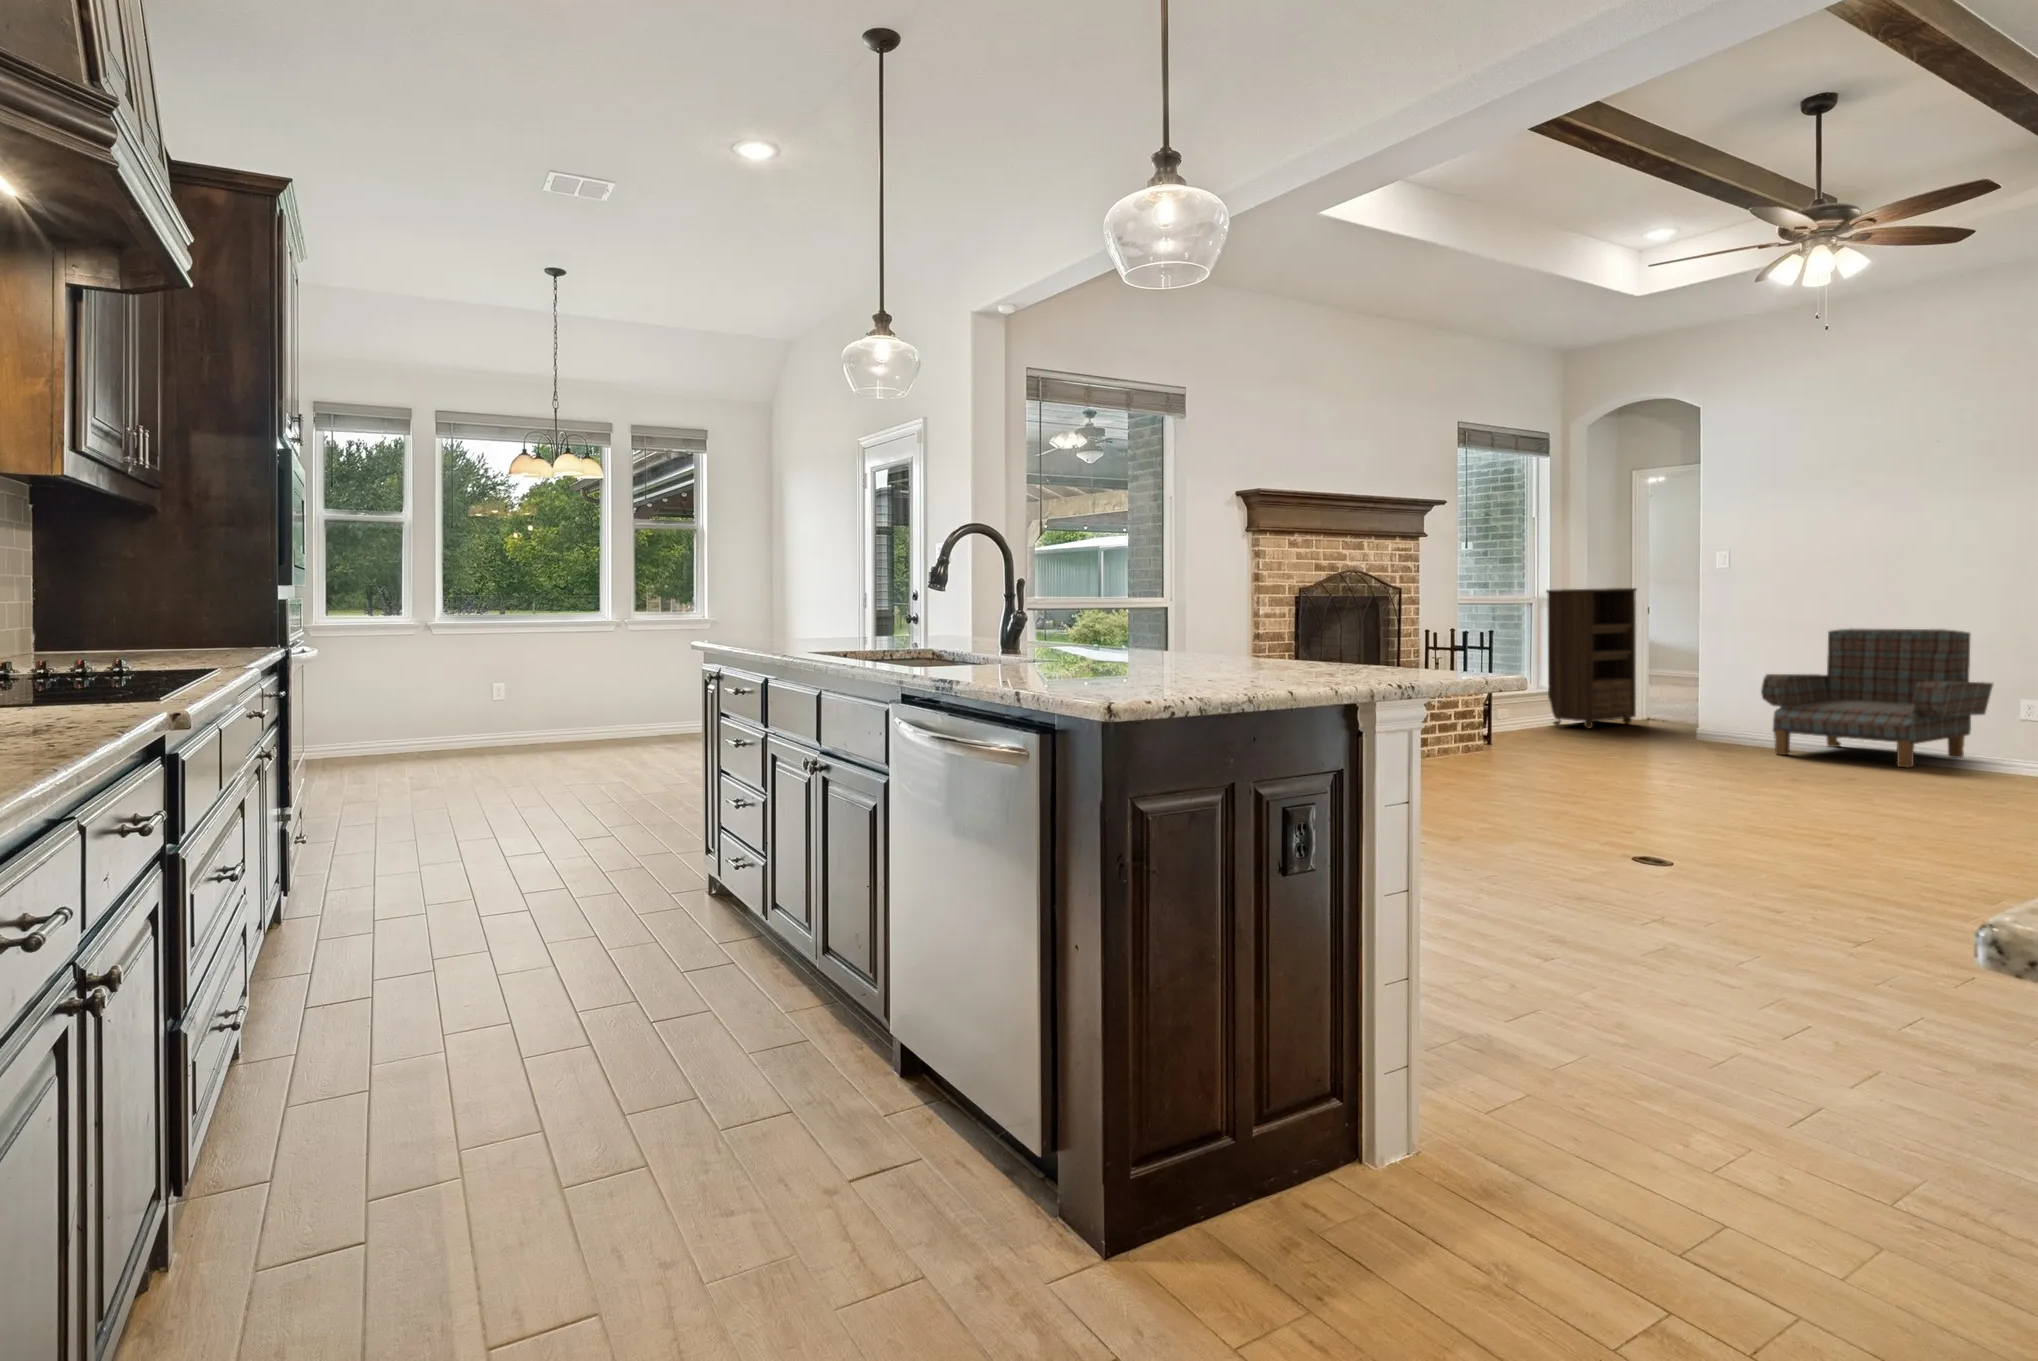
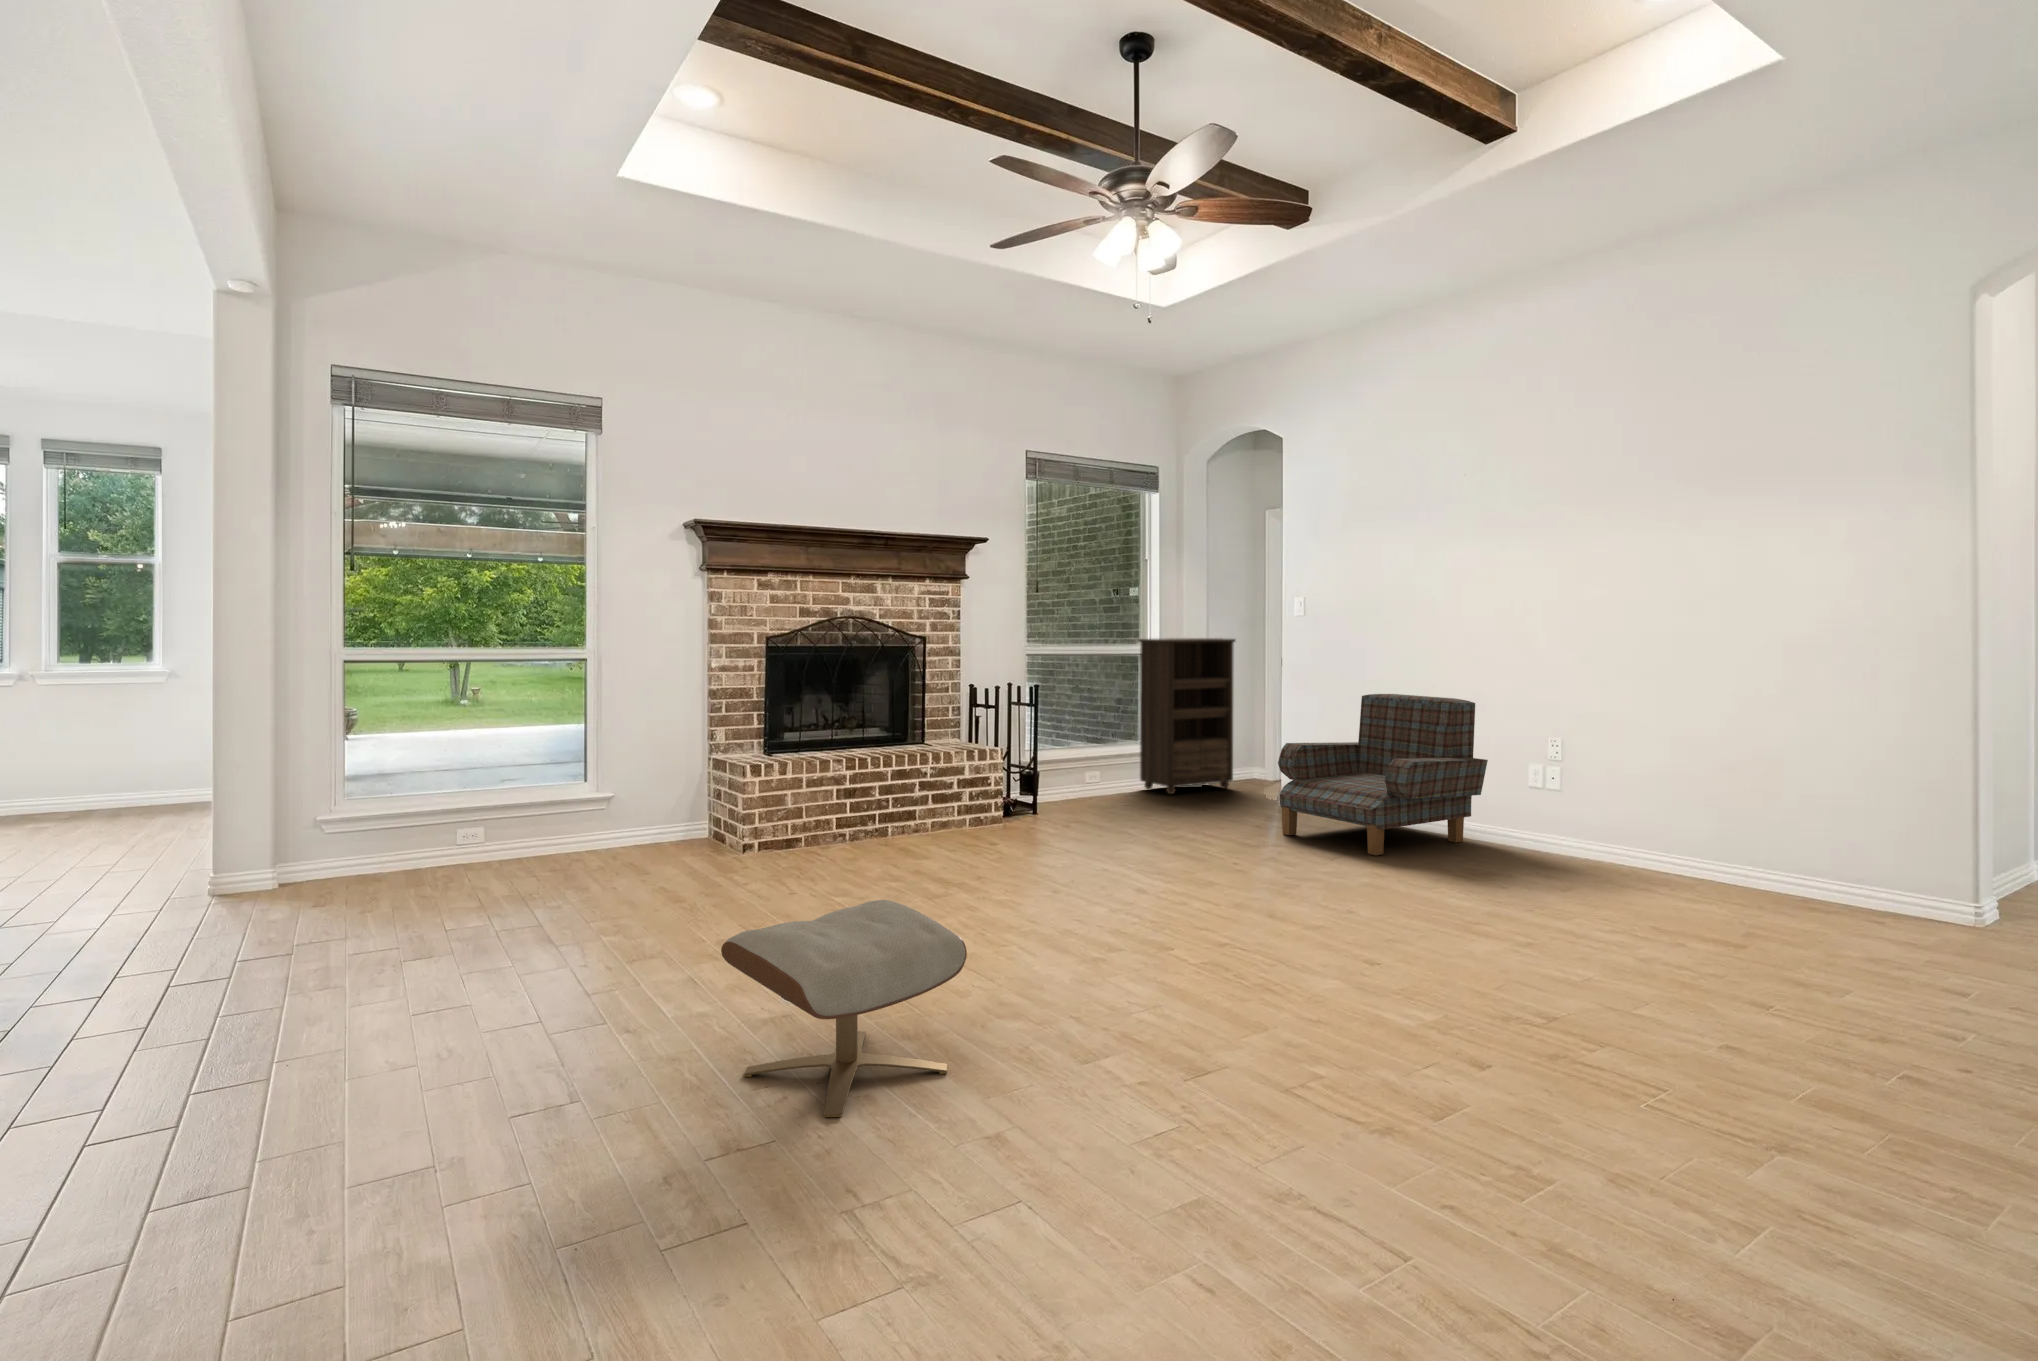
ottoman: none [1751,769,1928,925] -> present [721,900,967,1117]

